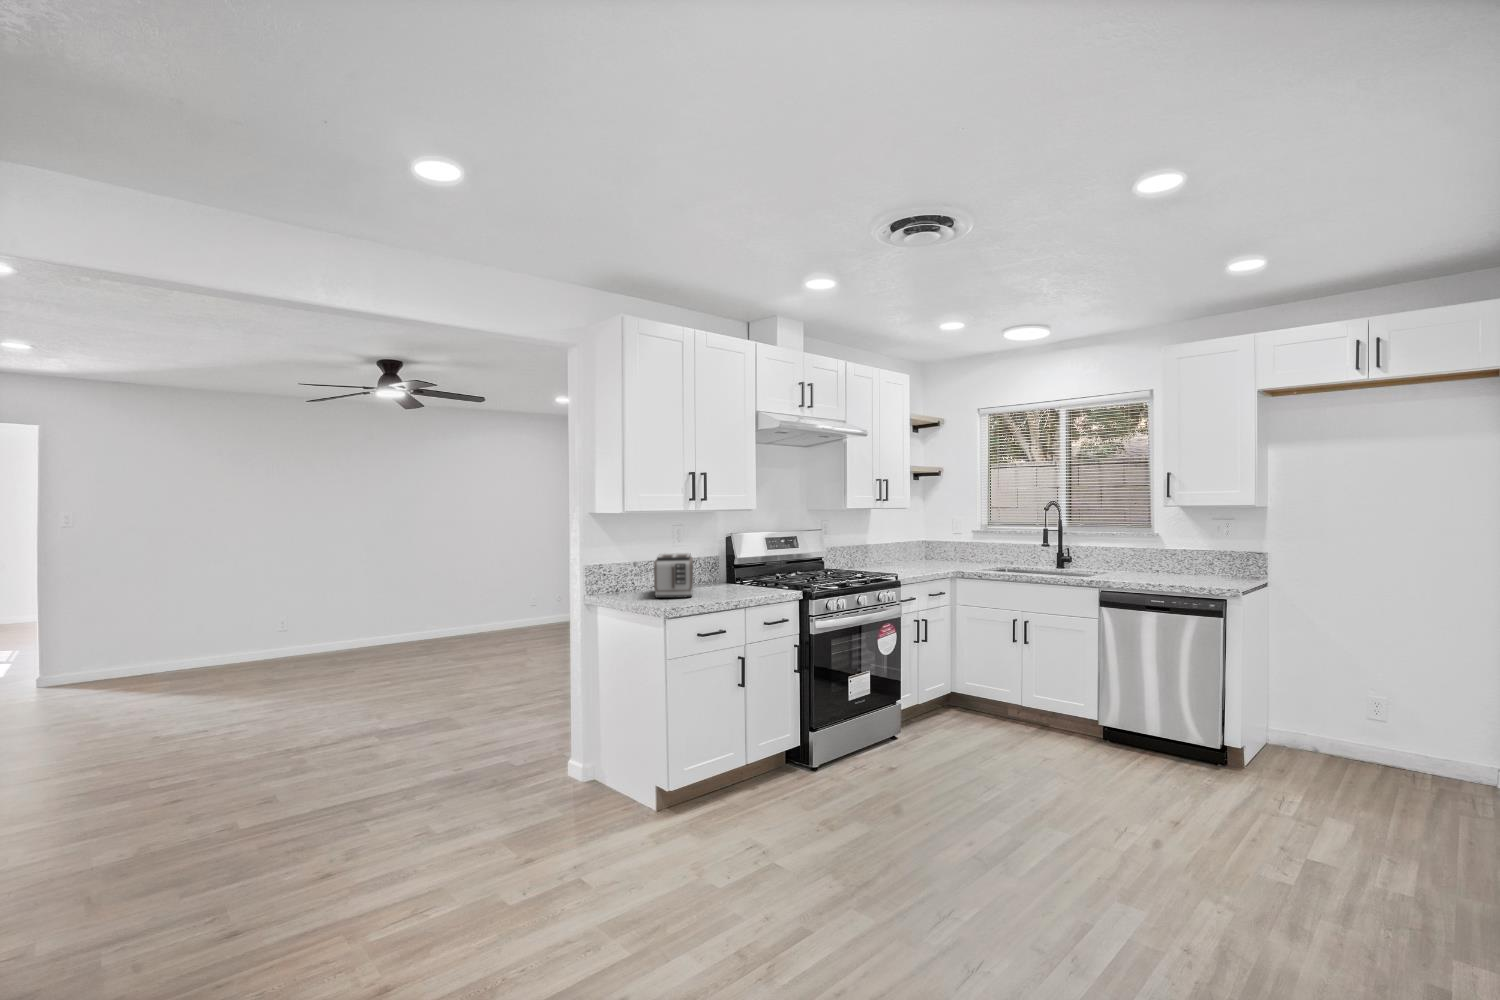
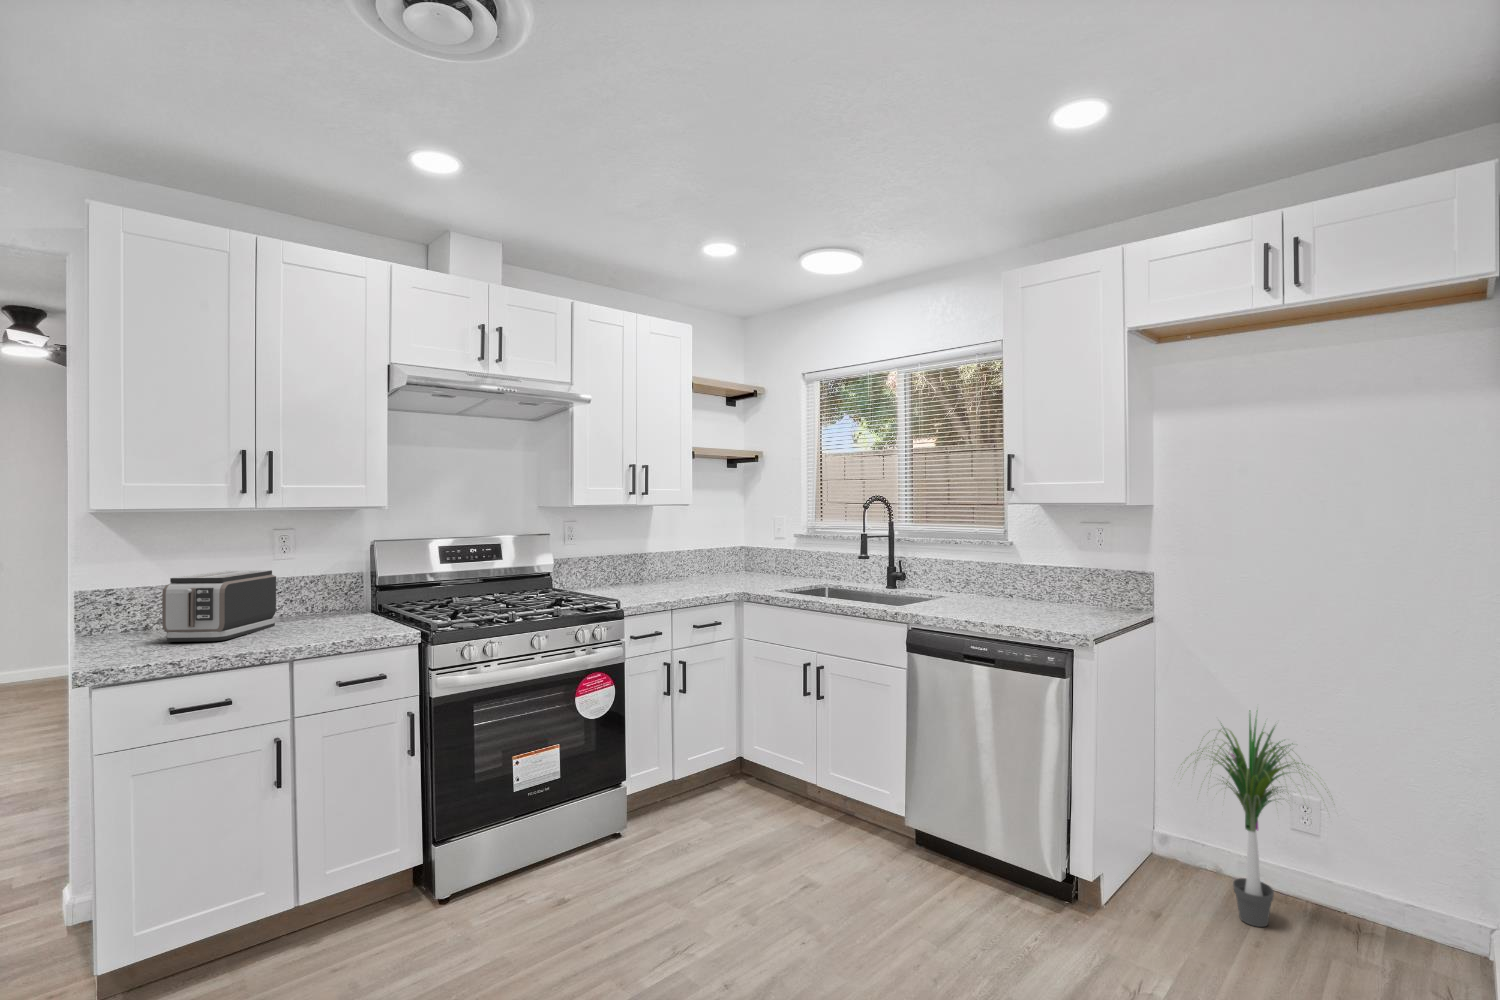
potted plant: none [1290,634,1406,776] -> present [1185,716,1313,927]

